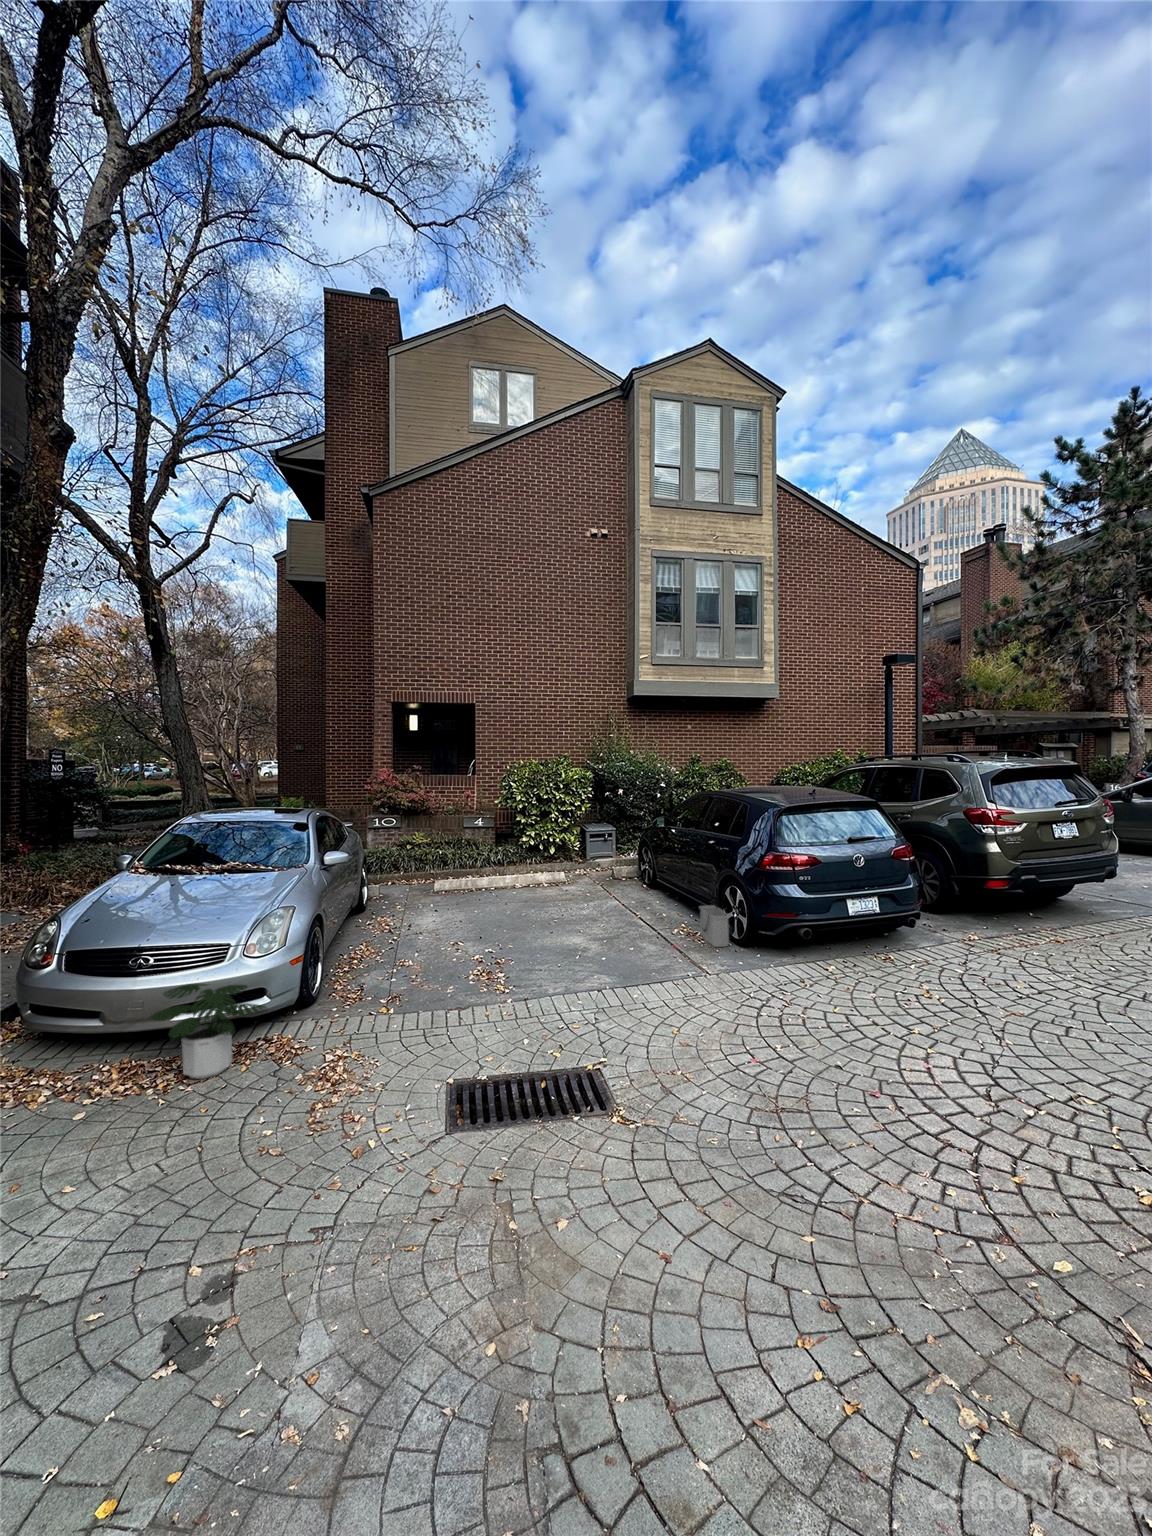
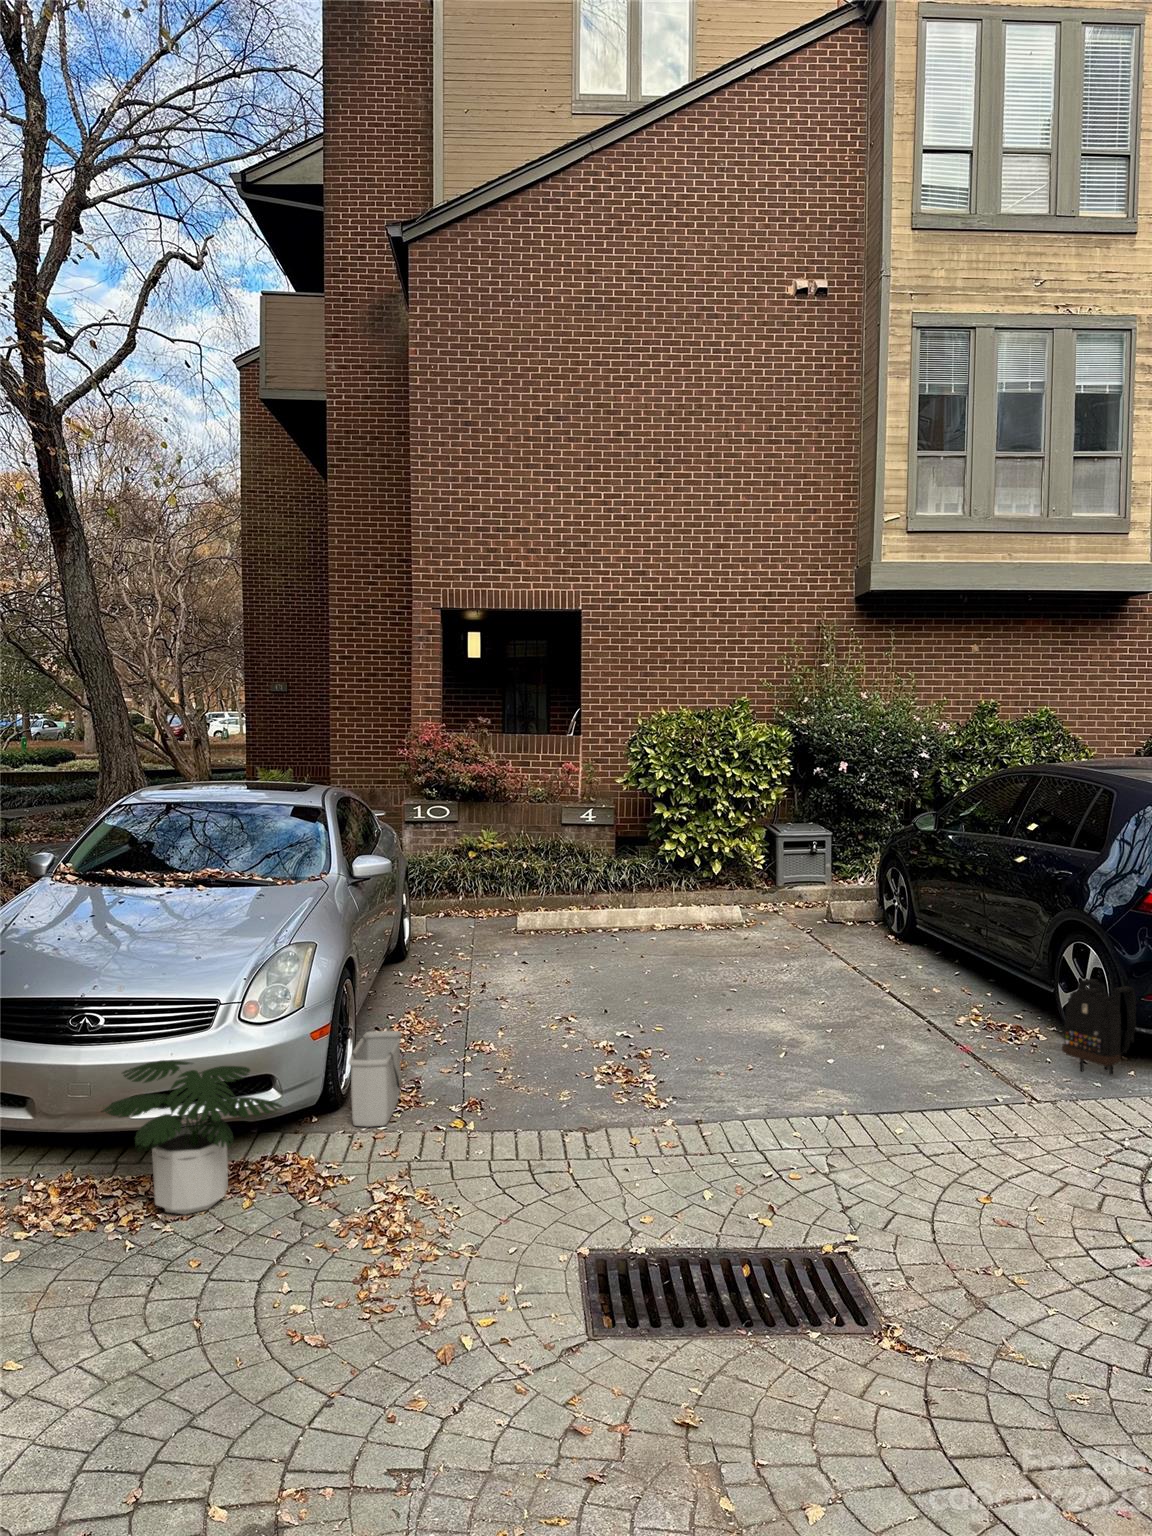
storage bin: present [699,905,729,947] -> present [349,1031,402,1127]
backpack: none [730,907,767,960] -> present [1062,979,1136,1075]

